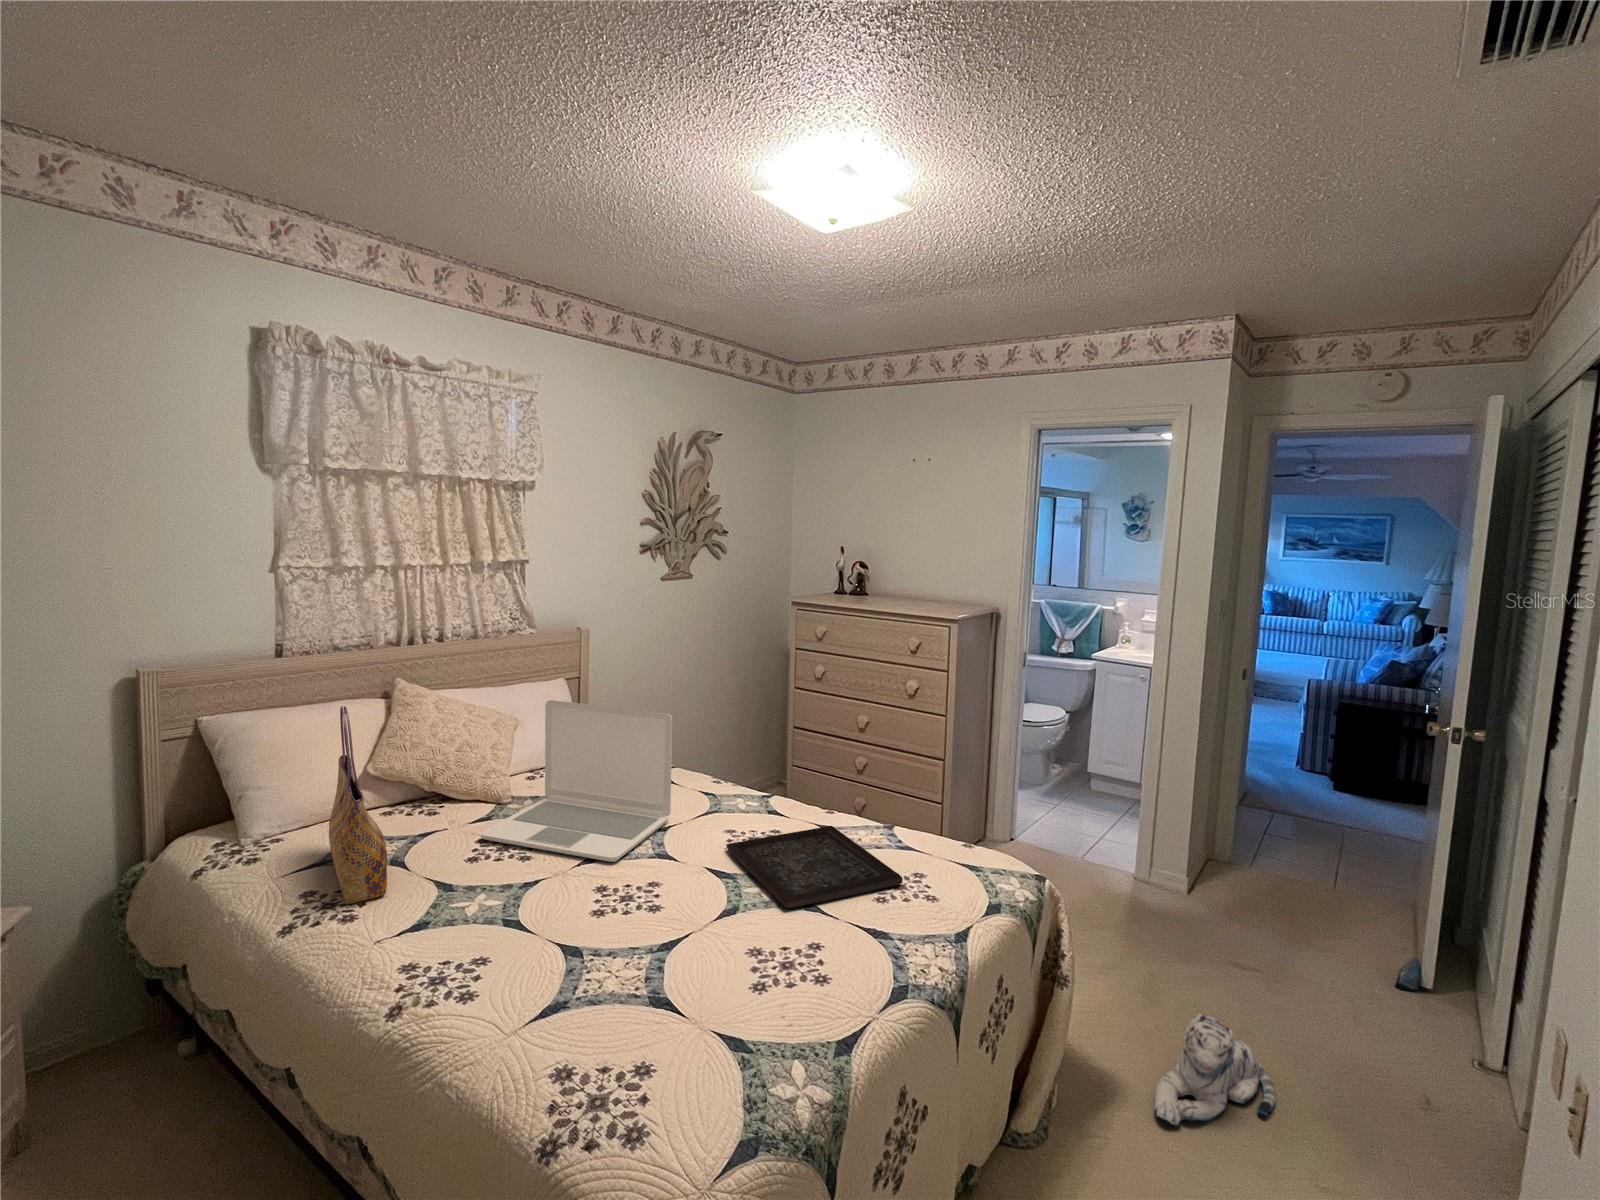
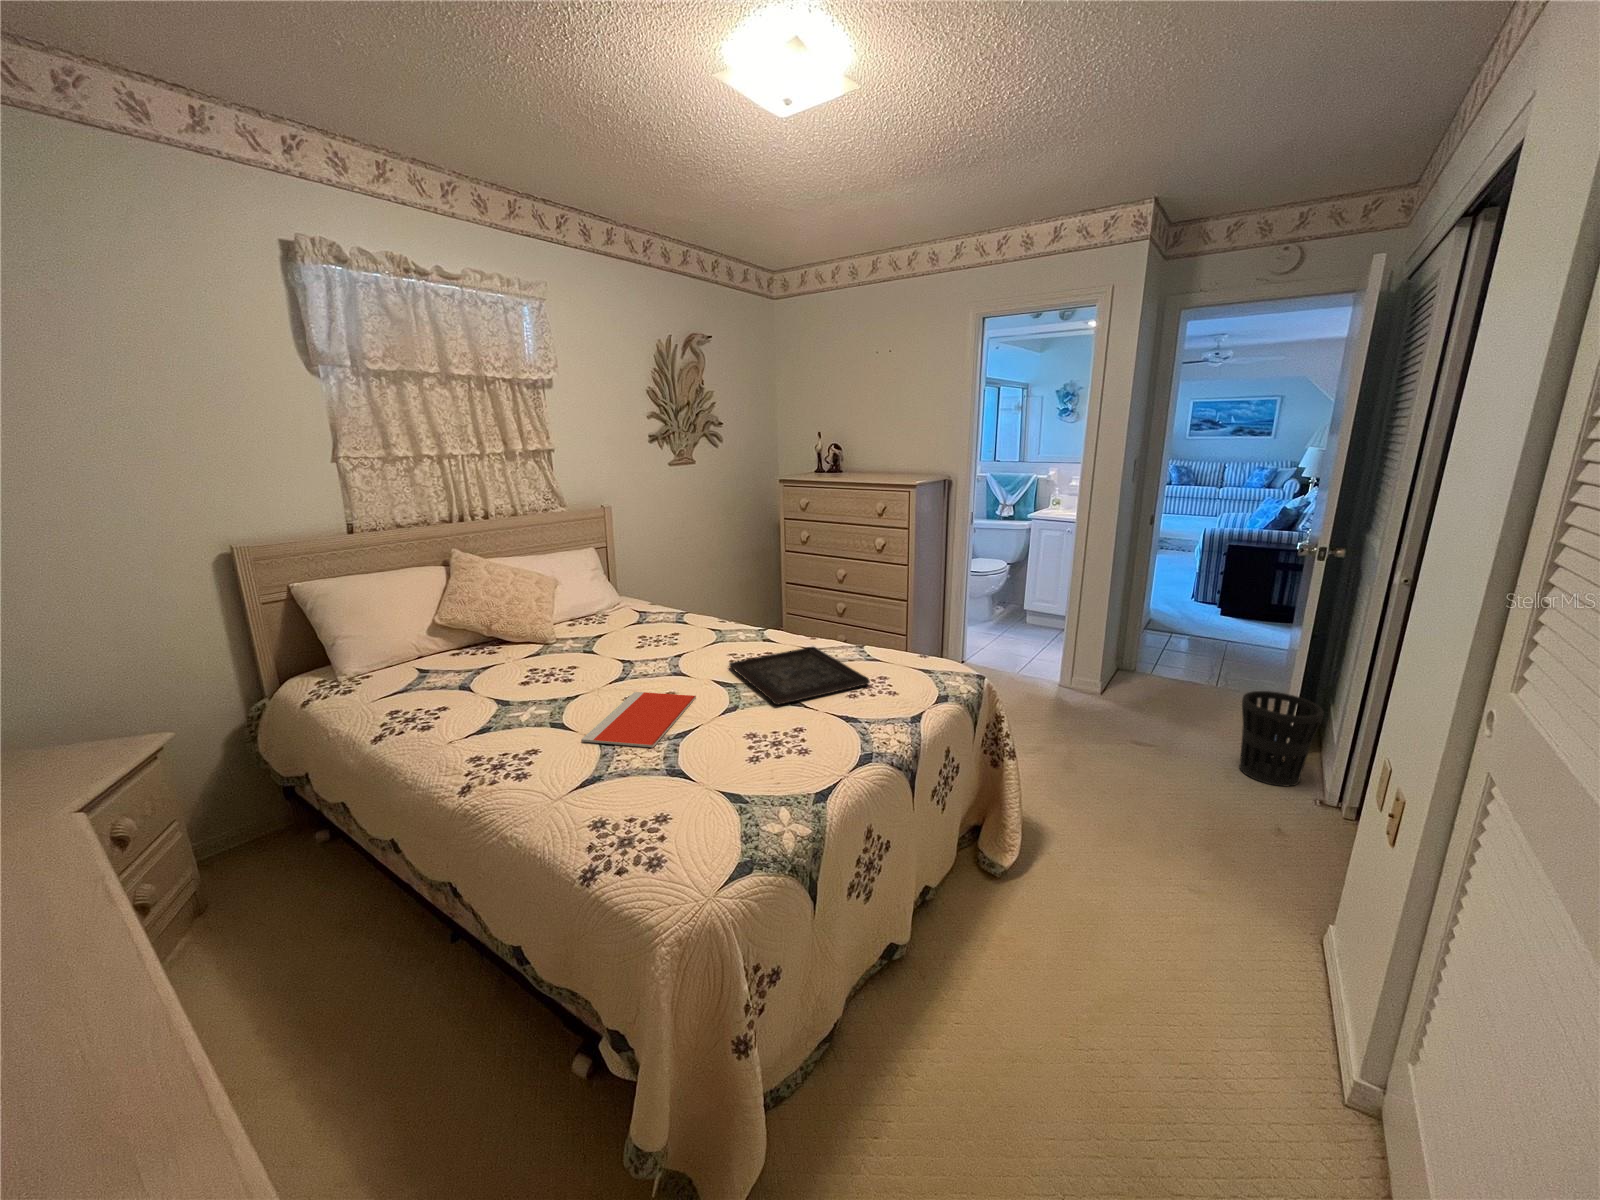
laptop: present [481,700,672,862] -> none [531,558,684,679]
tote bag: present [329,706,387,904] -> none [399,562,456,718]
notebook: none [543,880,686,963] -> present [581,692,696,747]
wastebasket: none [1371,906,1476,1039] -> present [1239,691,1324,786]
plush toy: present [1155,1014,1276,1126] -> none [1068,774,1162,854]

